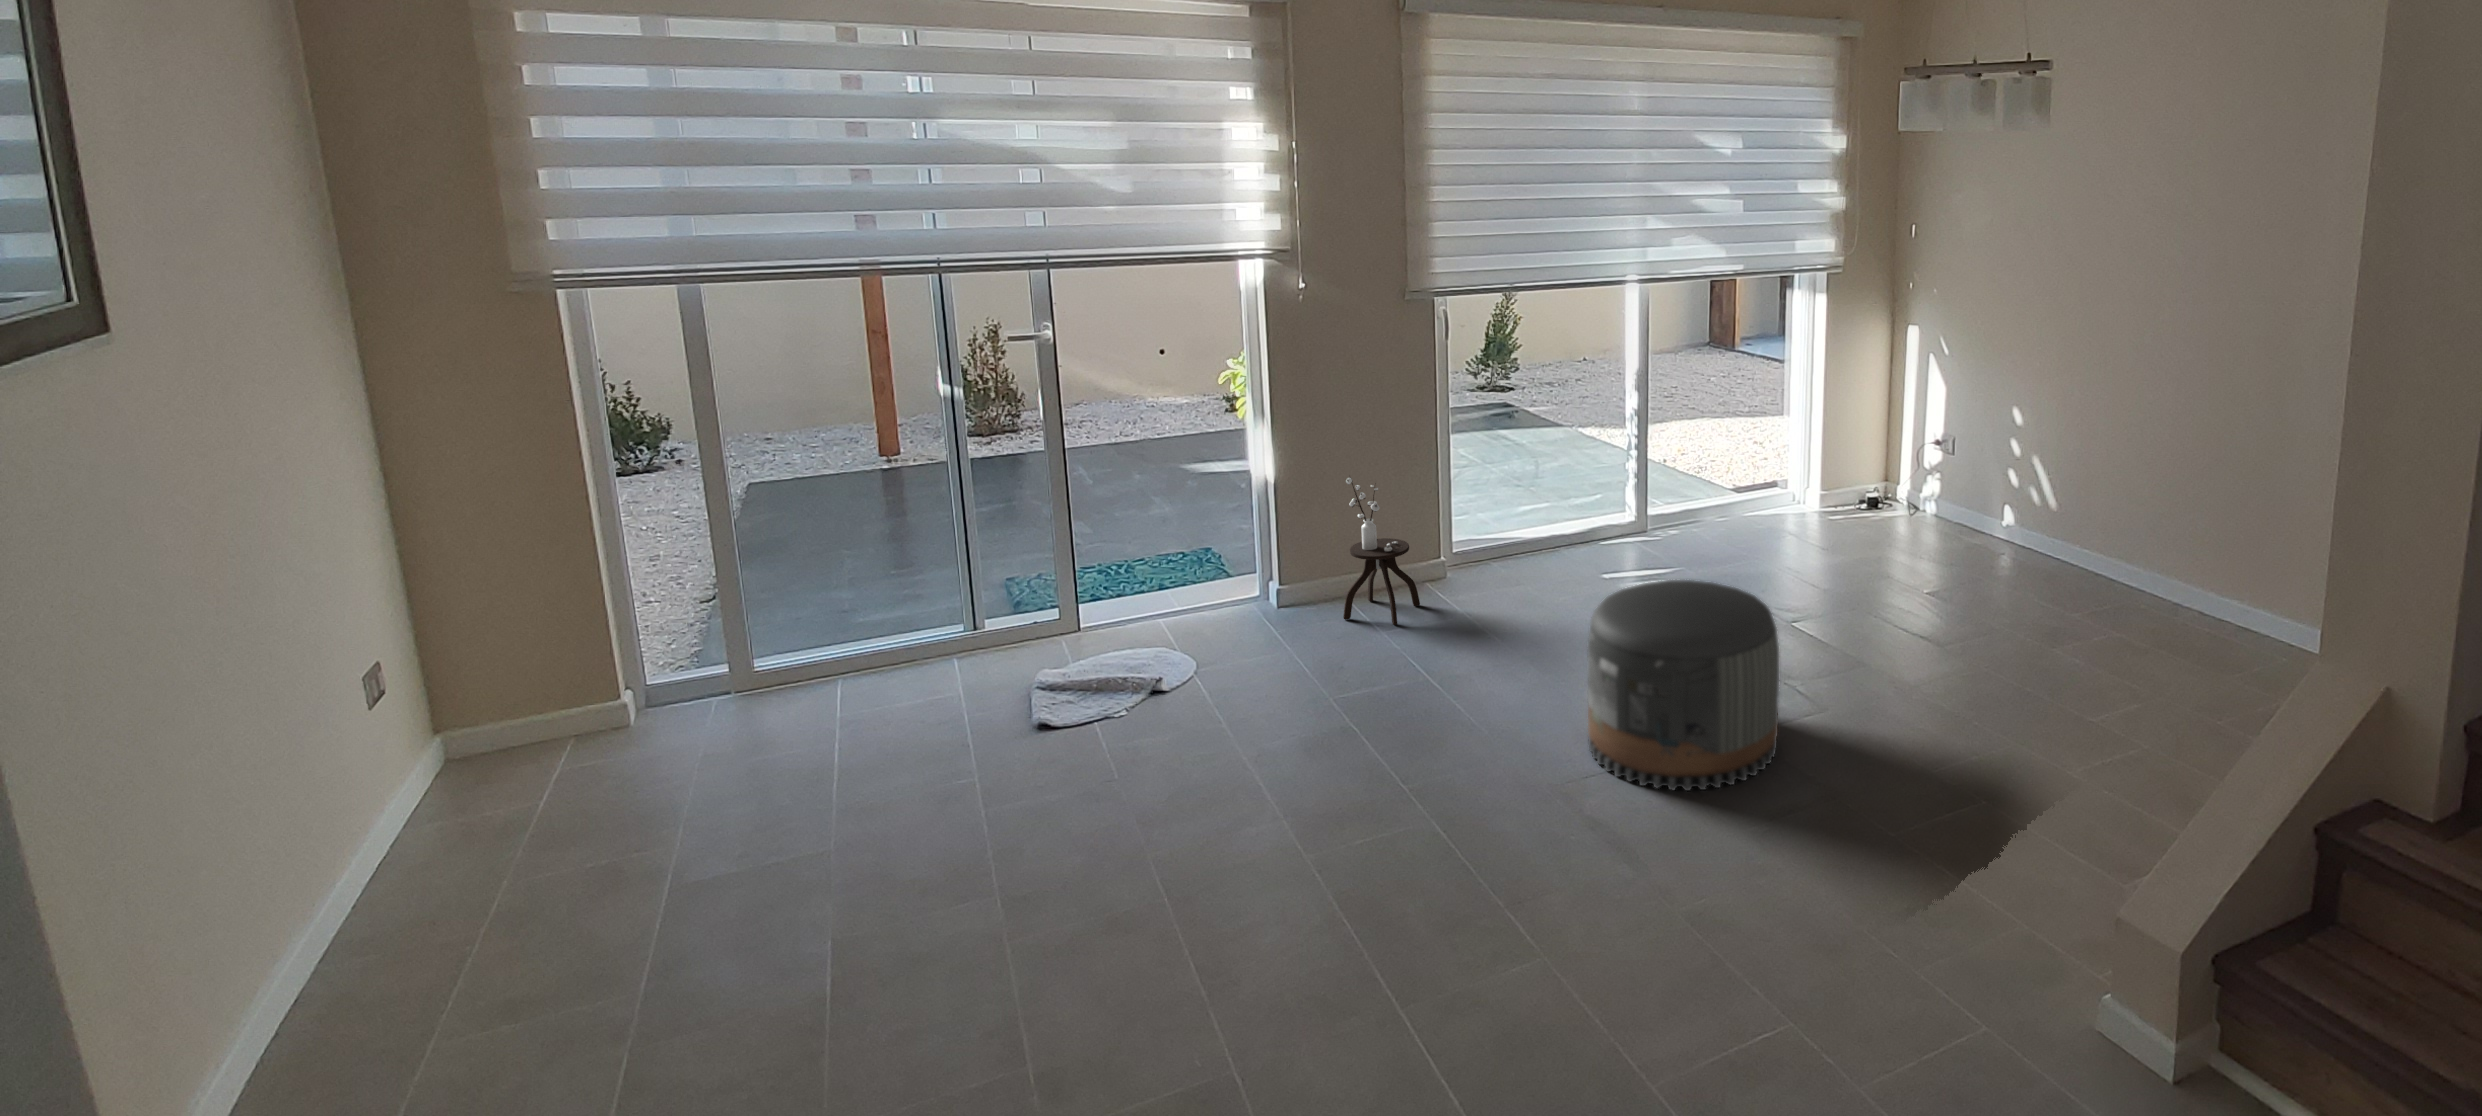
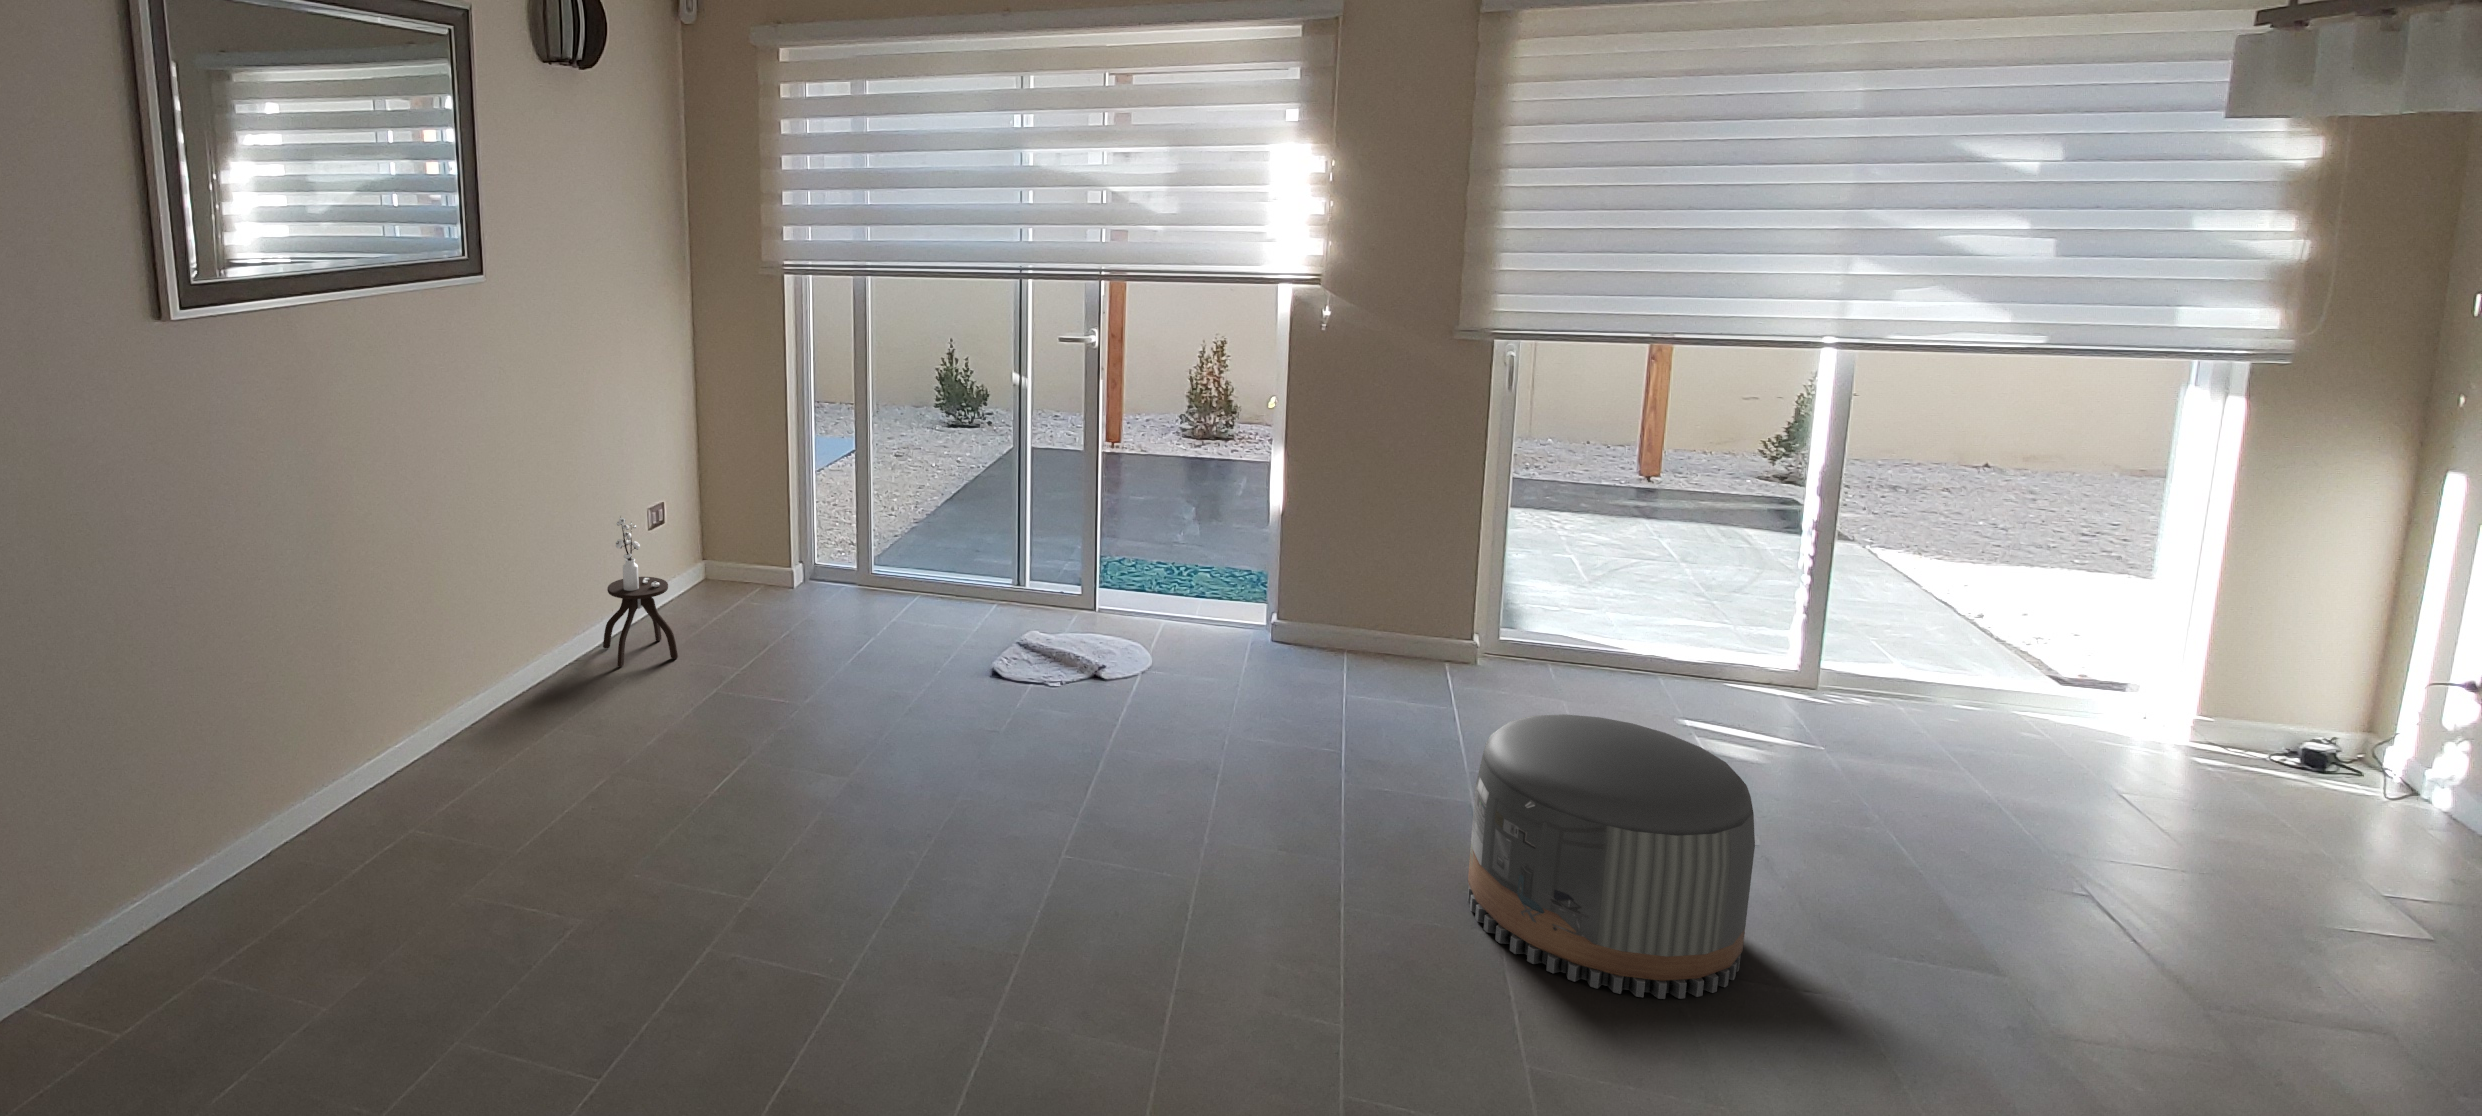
side table: present [1343,477,1420,625] -> present [603,517,678,667]

